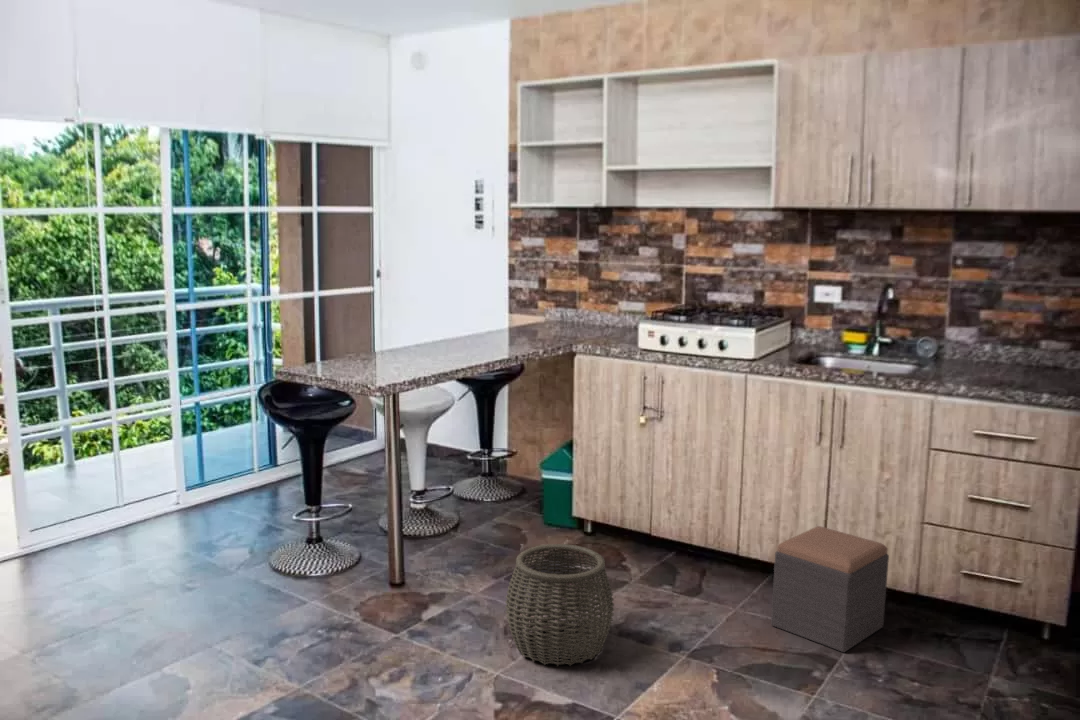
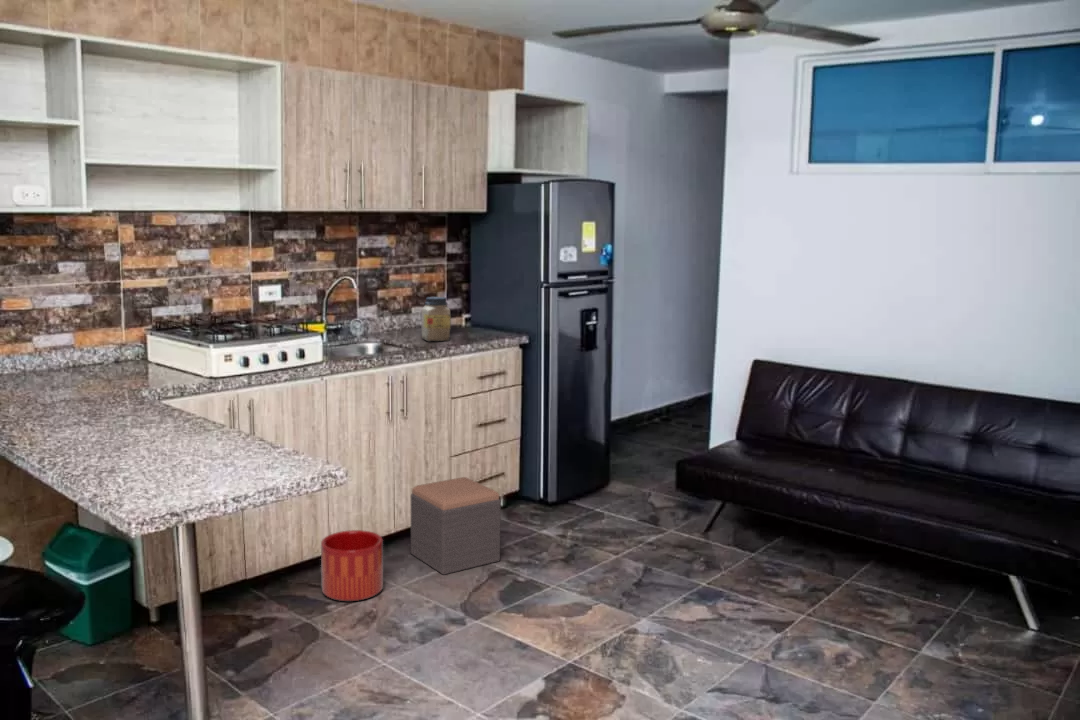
jar: none [942,320,991,379] -> present [422,297,451,341]
planter: none [664,528,728,600] -> present [321,530,383,601]
woven basket: present [505,544,614,666] -> none [384,563,494,687]

